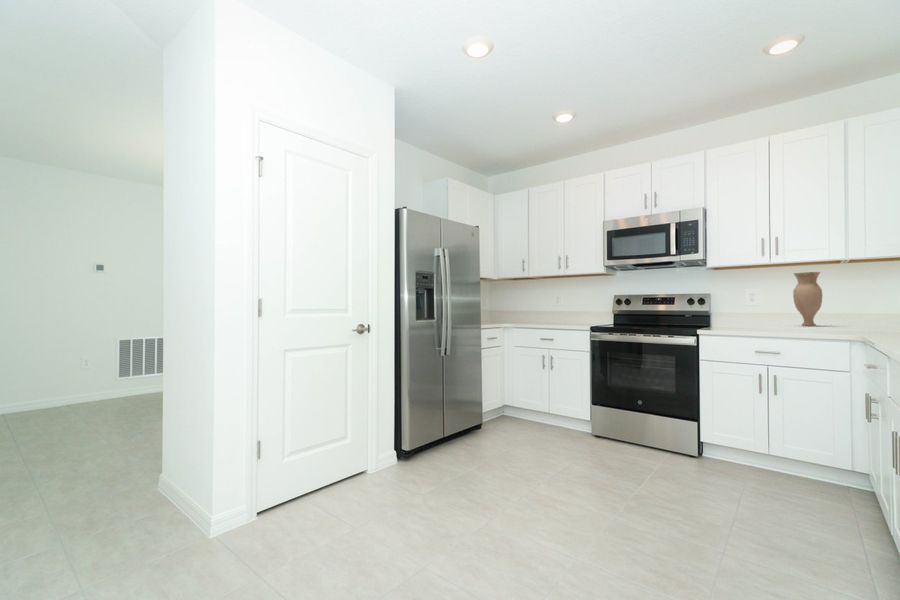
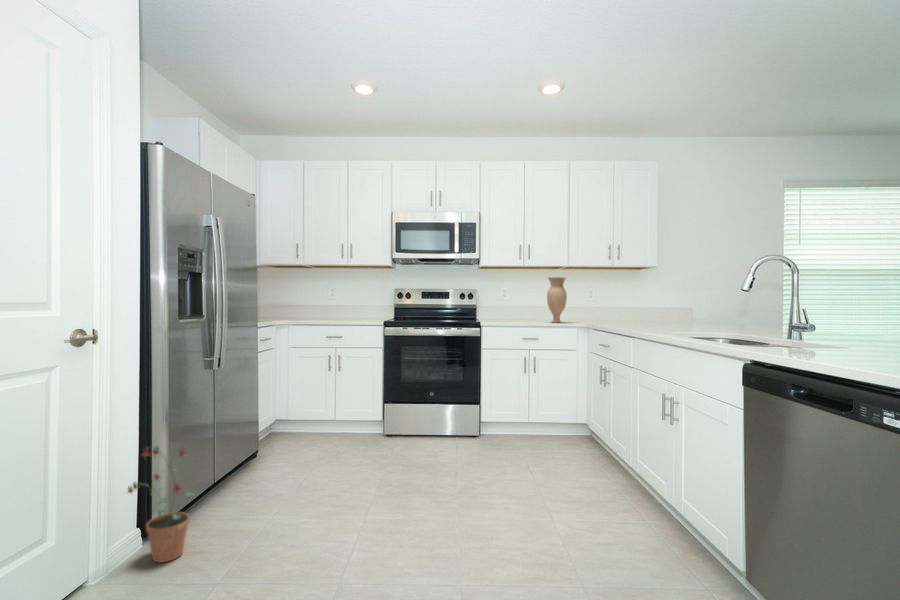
potted plant: none [381,414,426,499] -> present [128,447,196,562]

